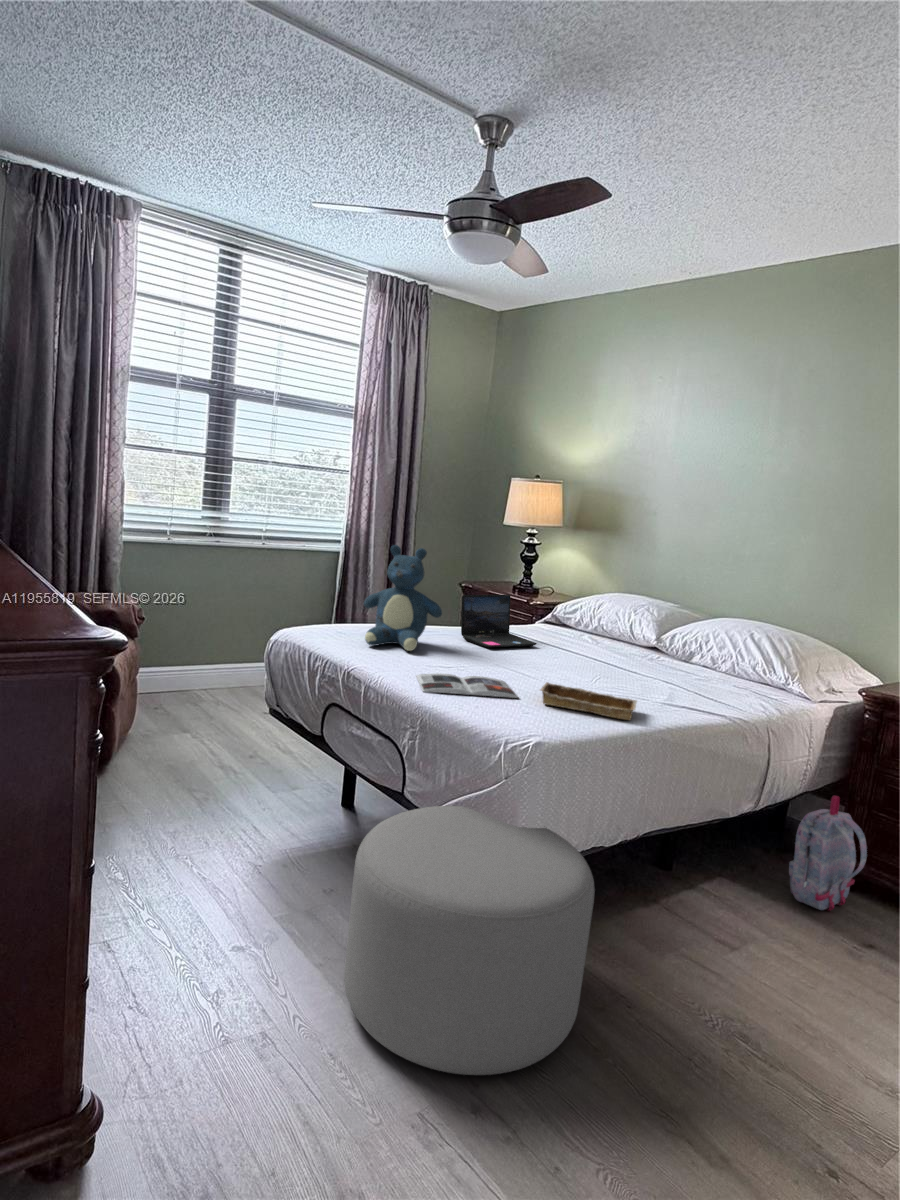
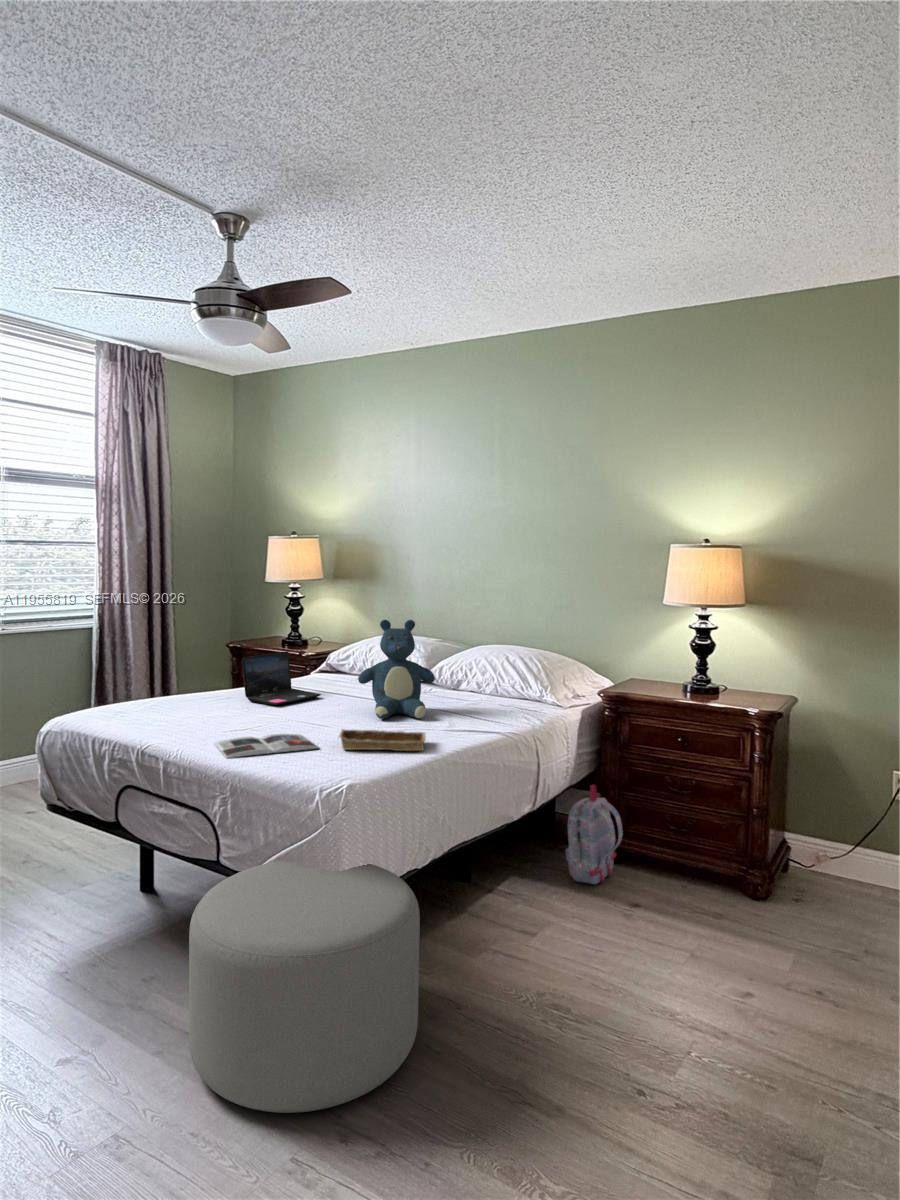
teddy bear: present [364,545,442,651] -> present [358,620,435,719]

